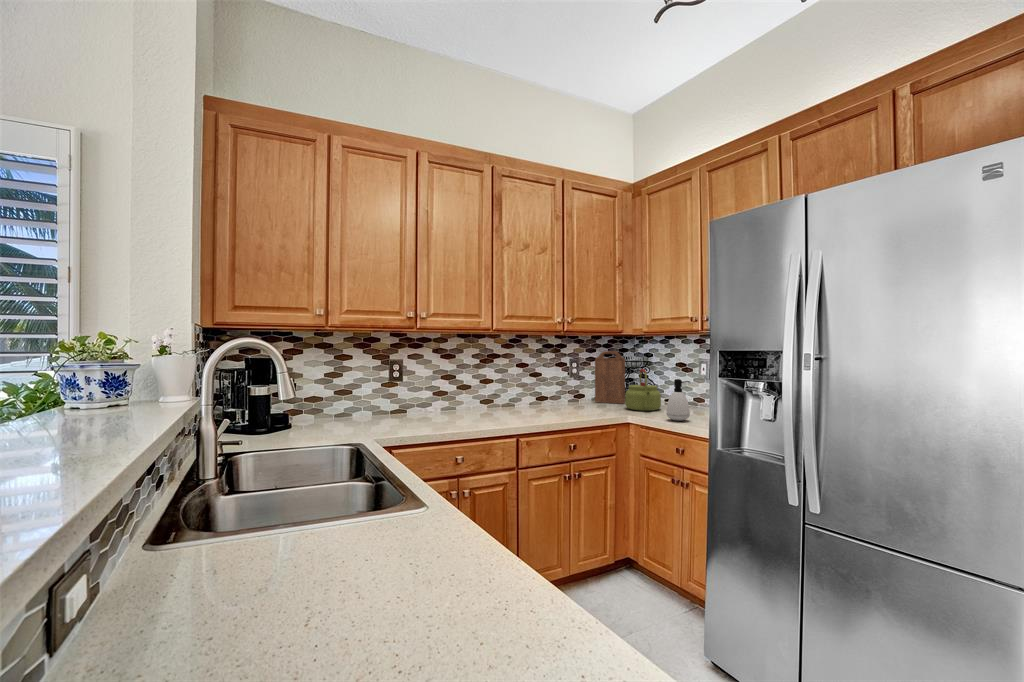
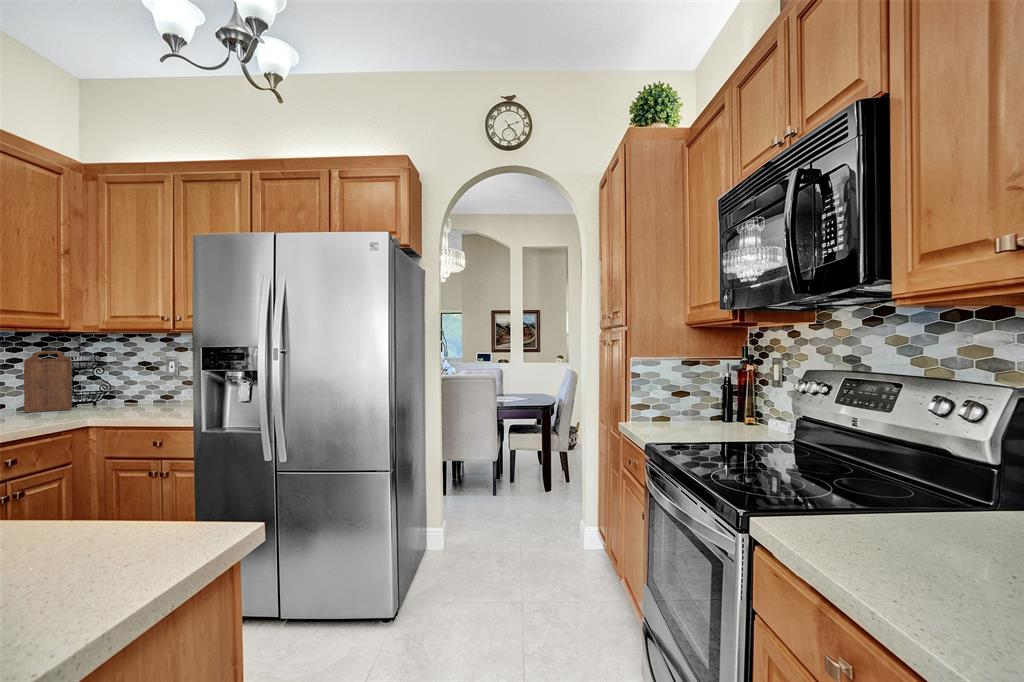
kettle: present [625,369,661,411] -> none [76,369,124,414]
soap dispenser: present [666,379,690,421] -> none [137,376,164,417]

